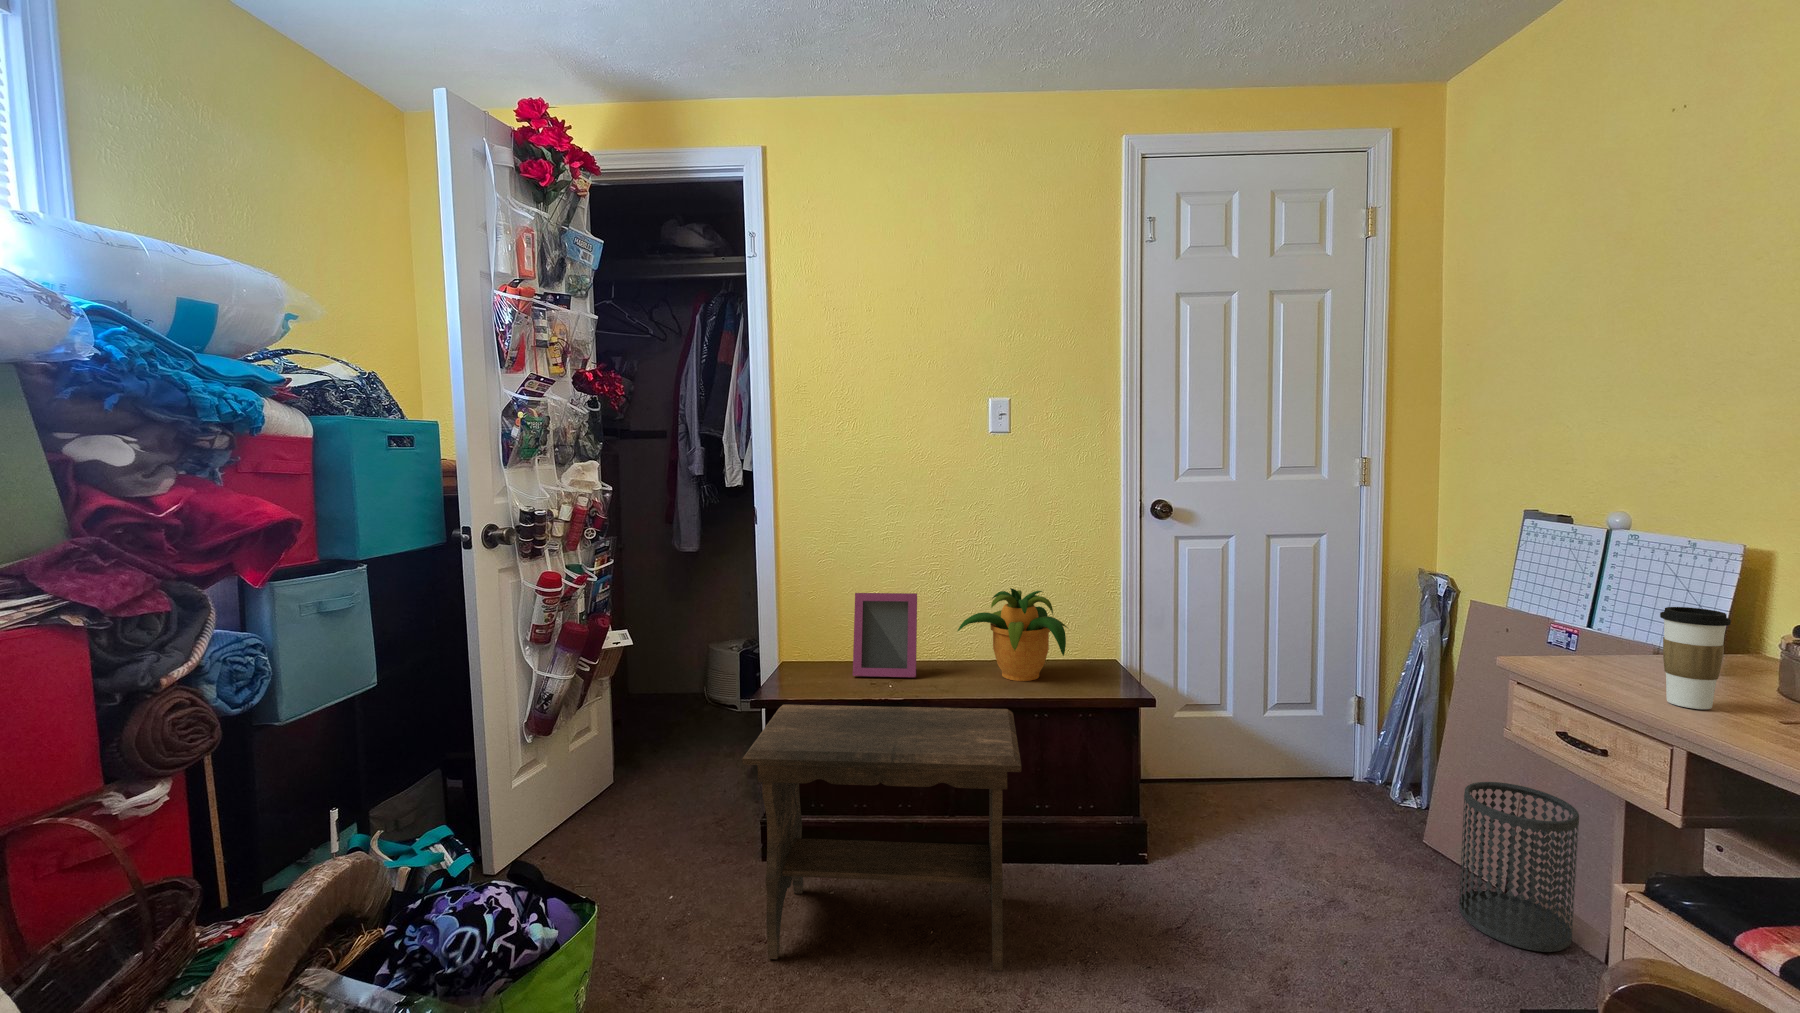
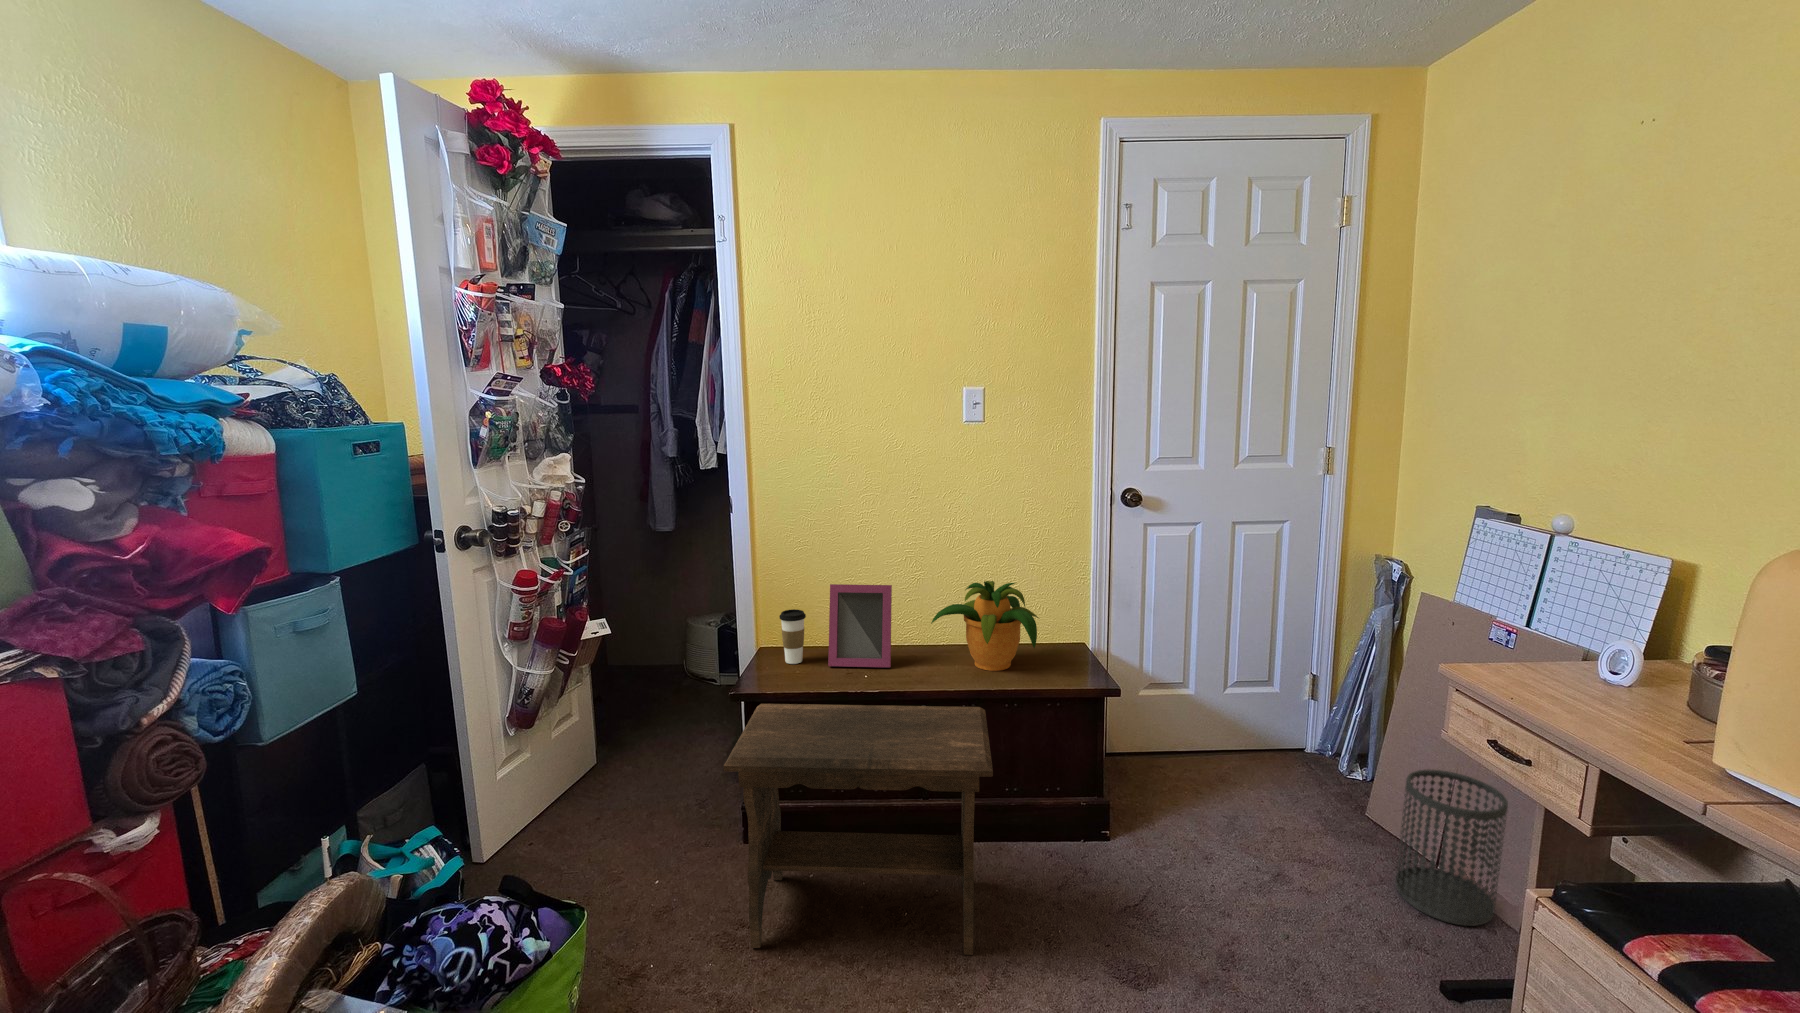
coffee cup: present [1660,607,1731,709] -> present [779,609,806,664]

